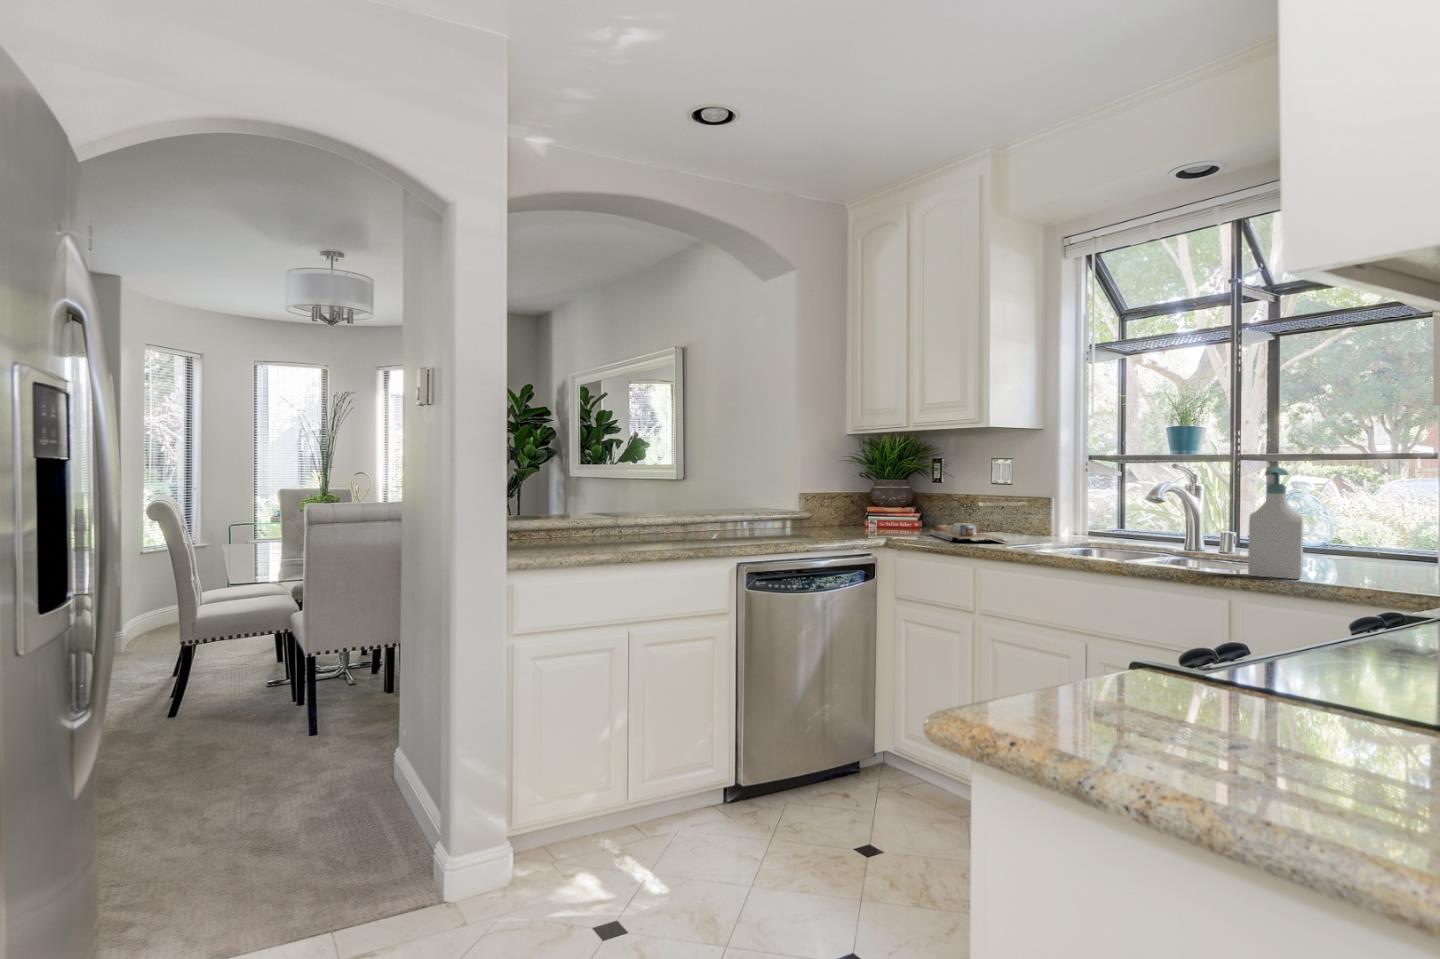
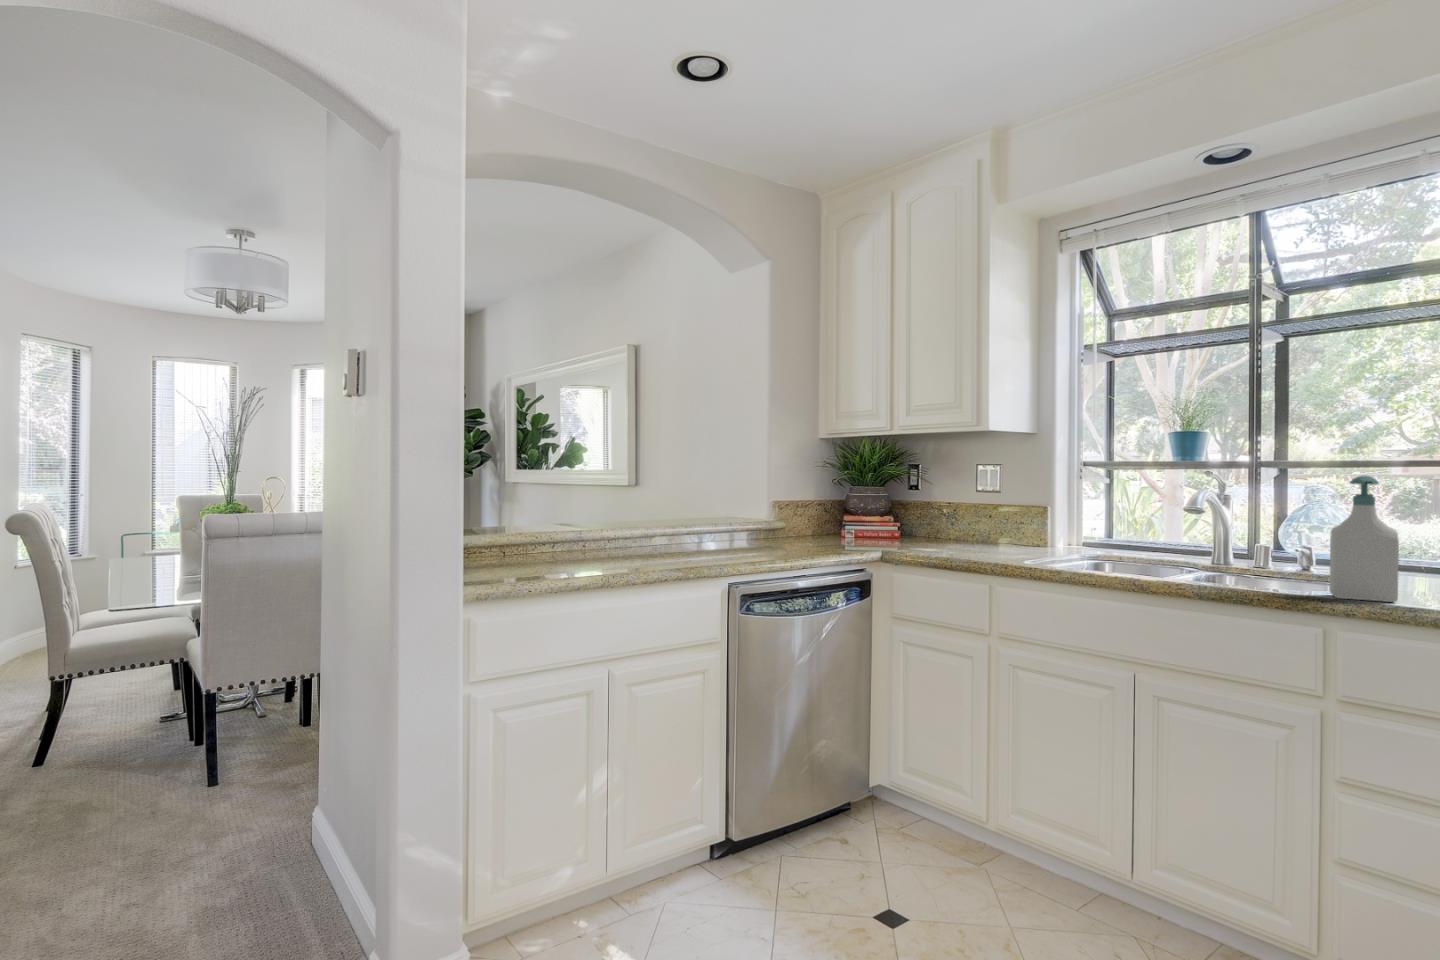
cutting board: present [930,523,1008,542] -> none [915,533,1012,556]

